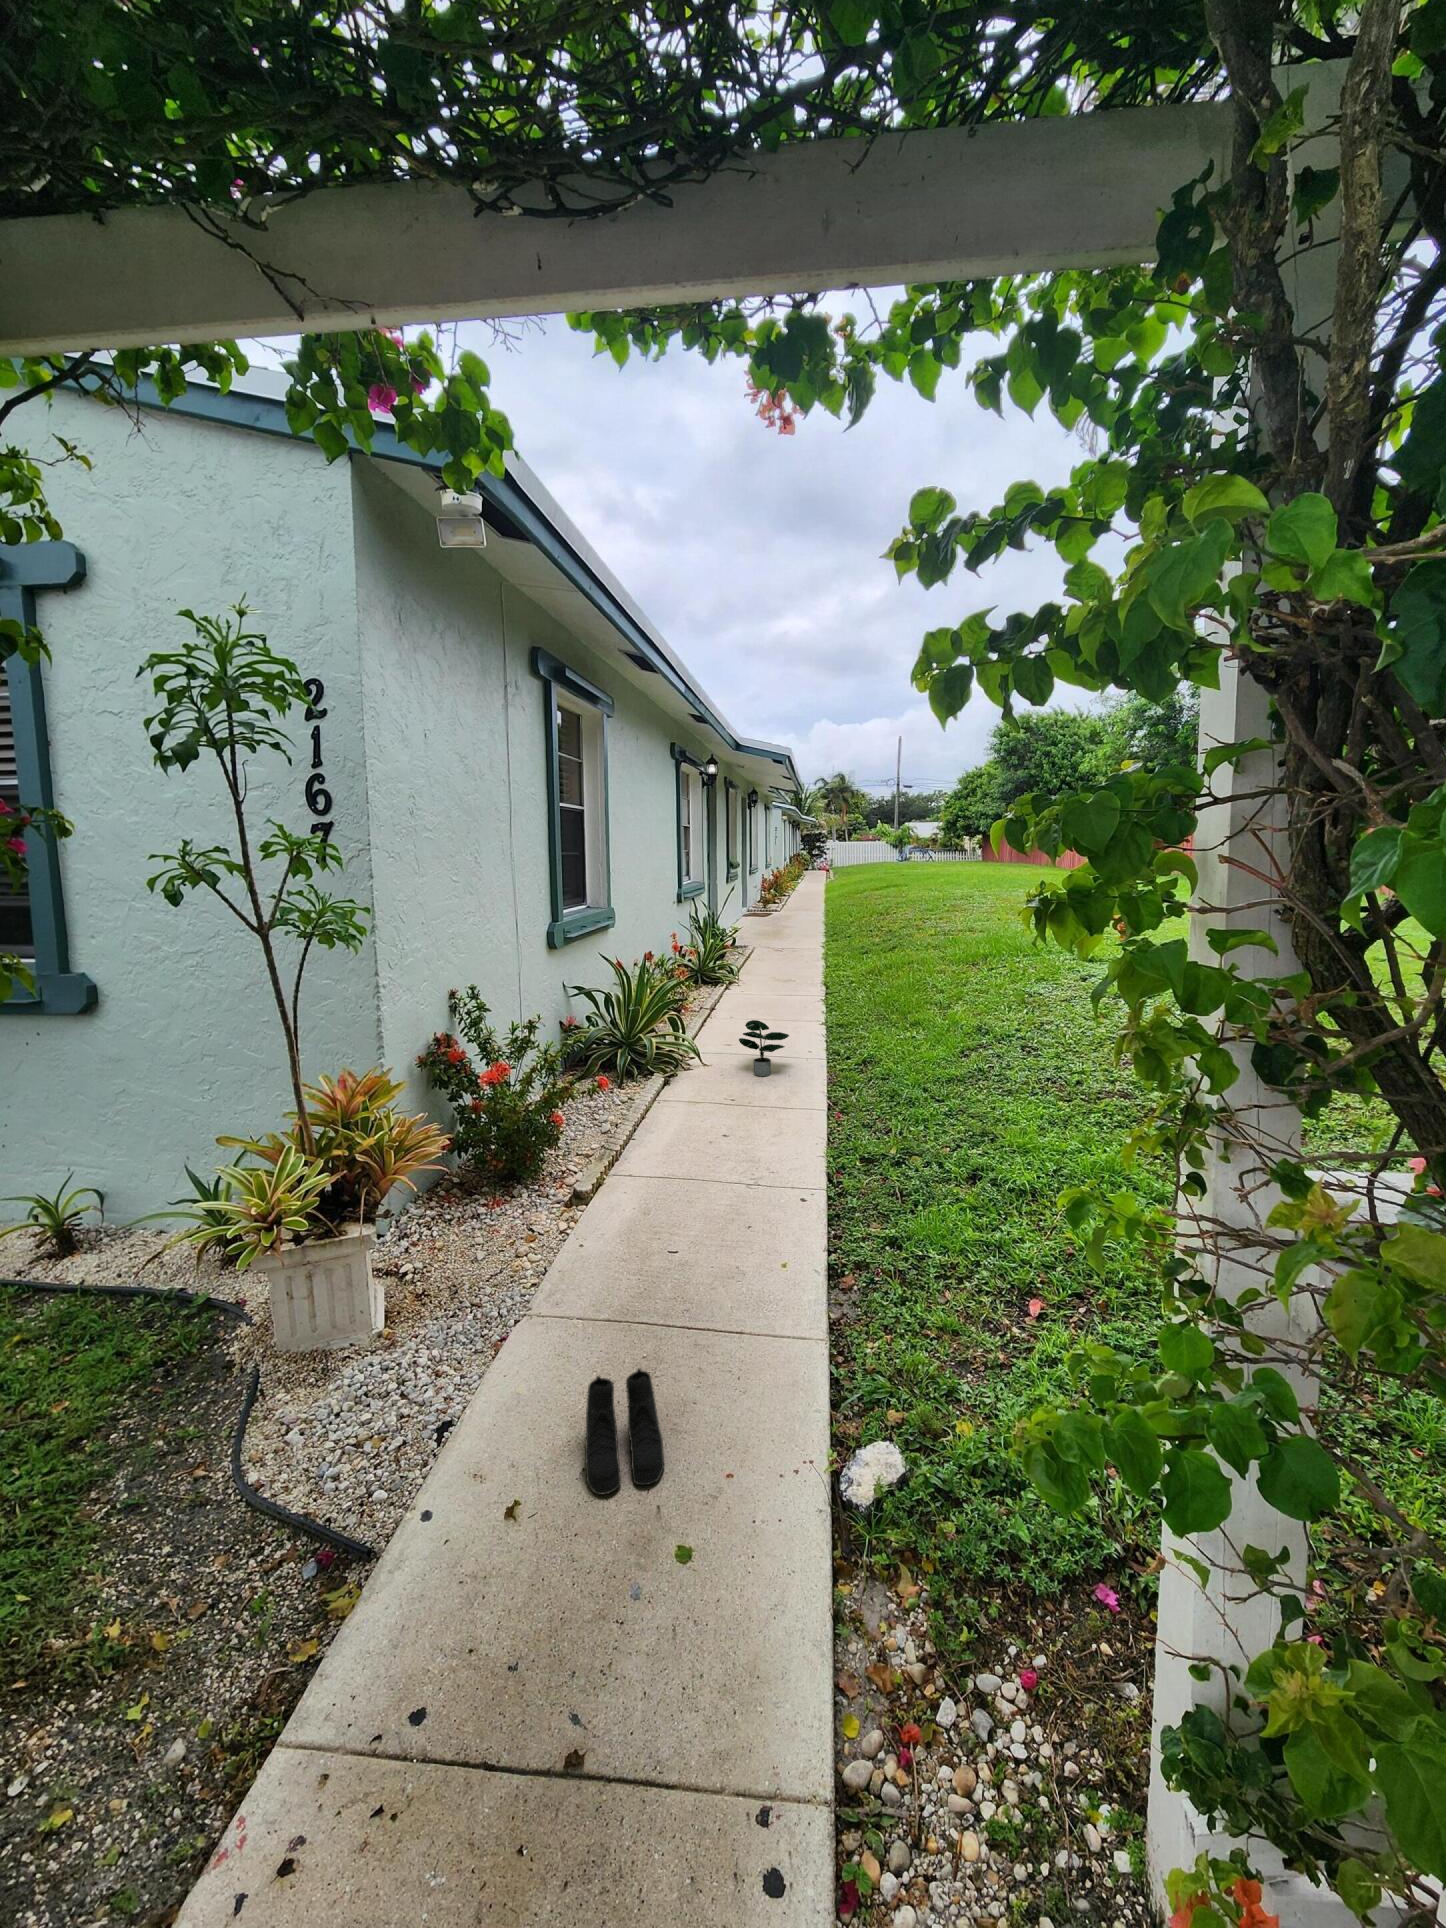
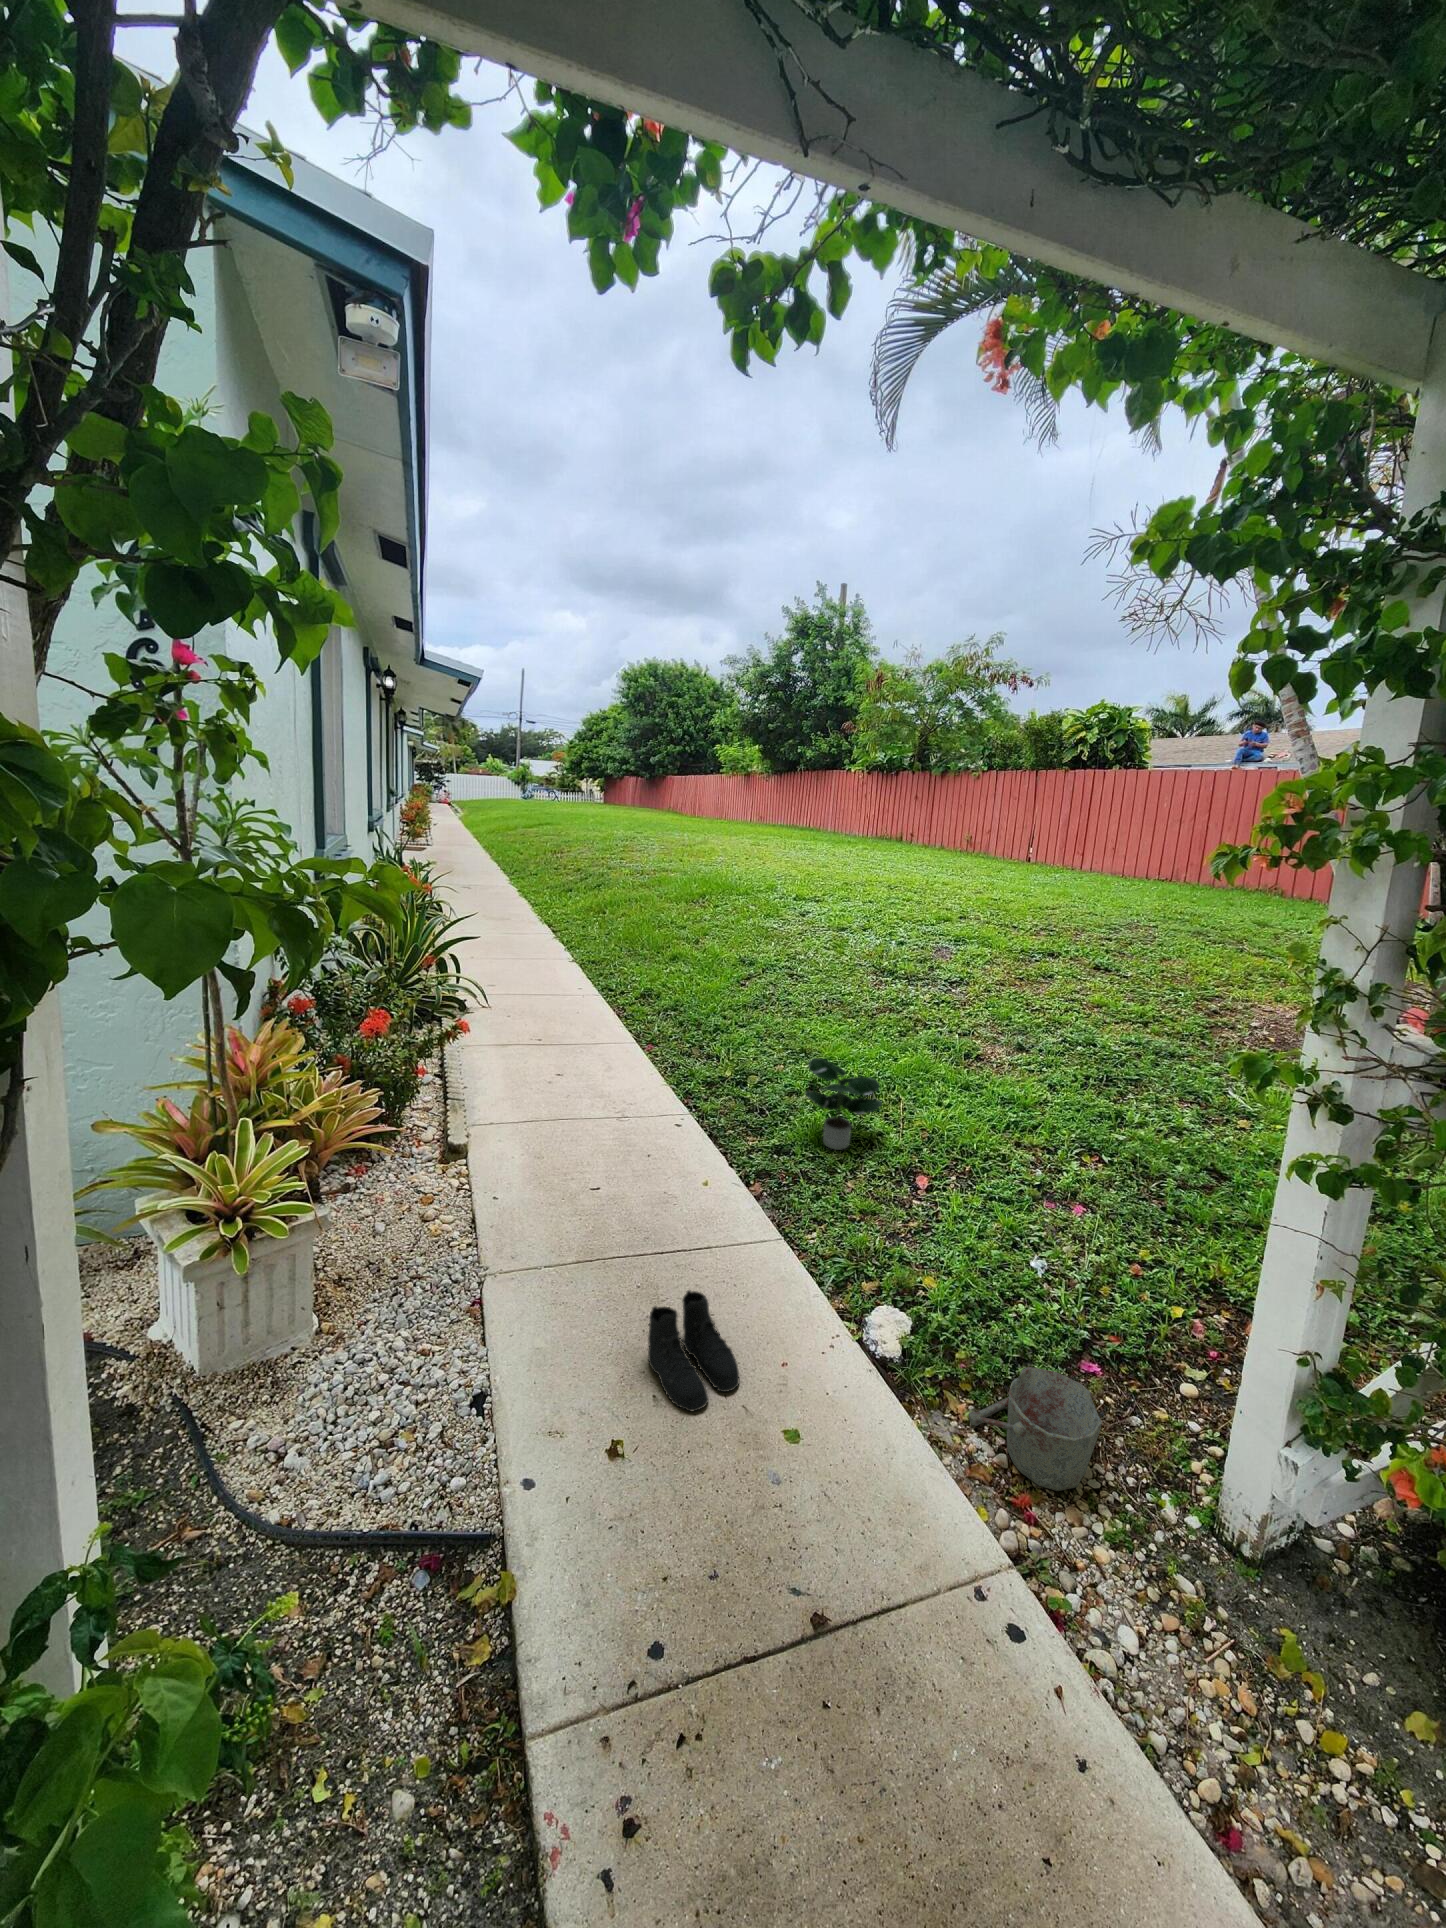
potted plant: present [739,1020,789,1077] -> present [805,1058,882,1150]
bucket: none [894,1558,1036,1744] -> present [969,1367,1102,1491]

